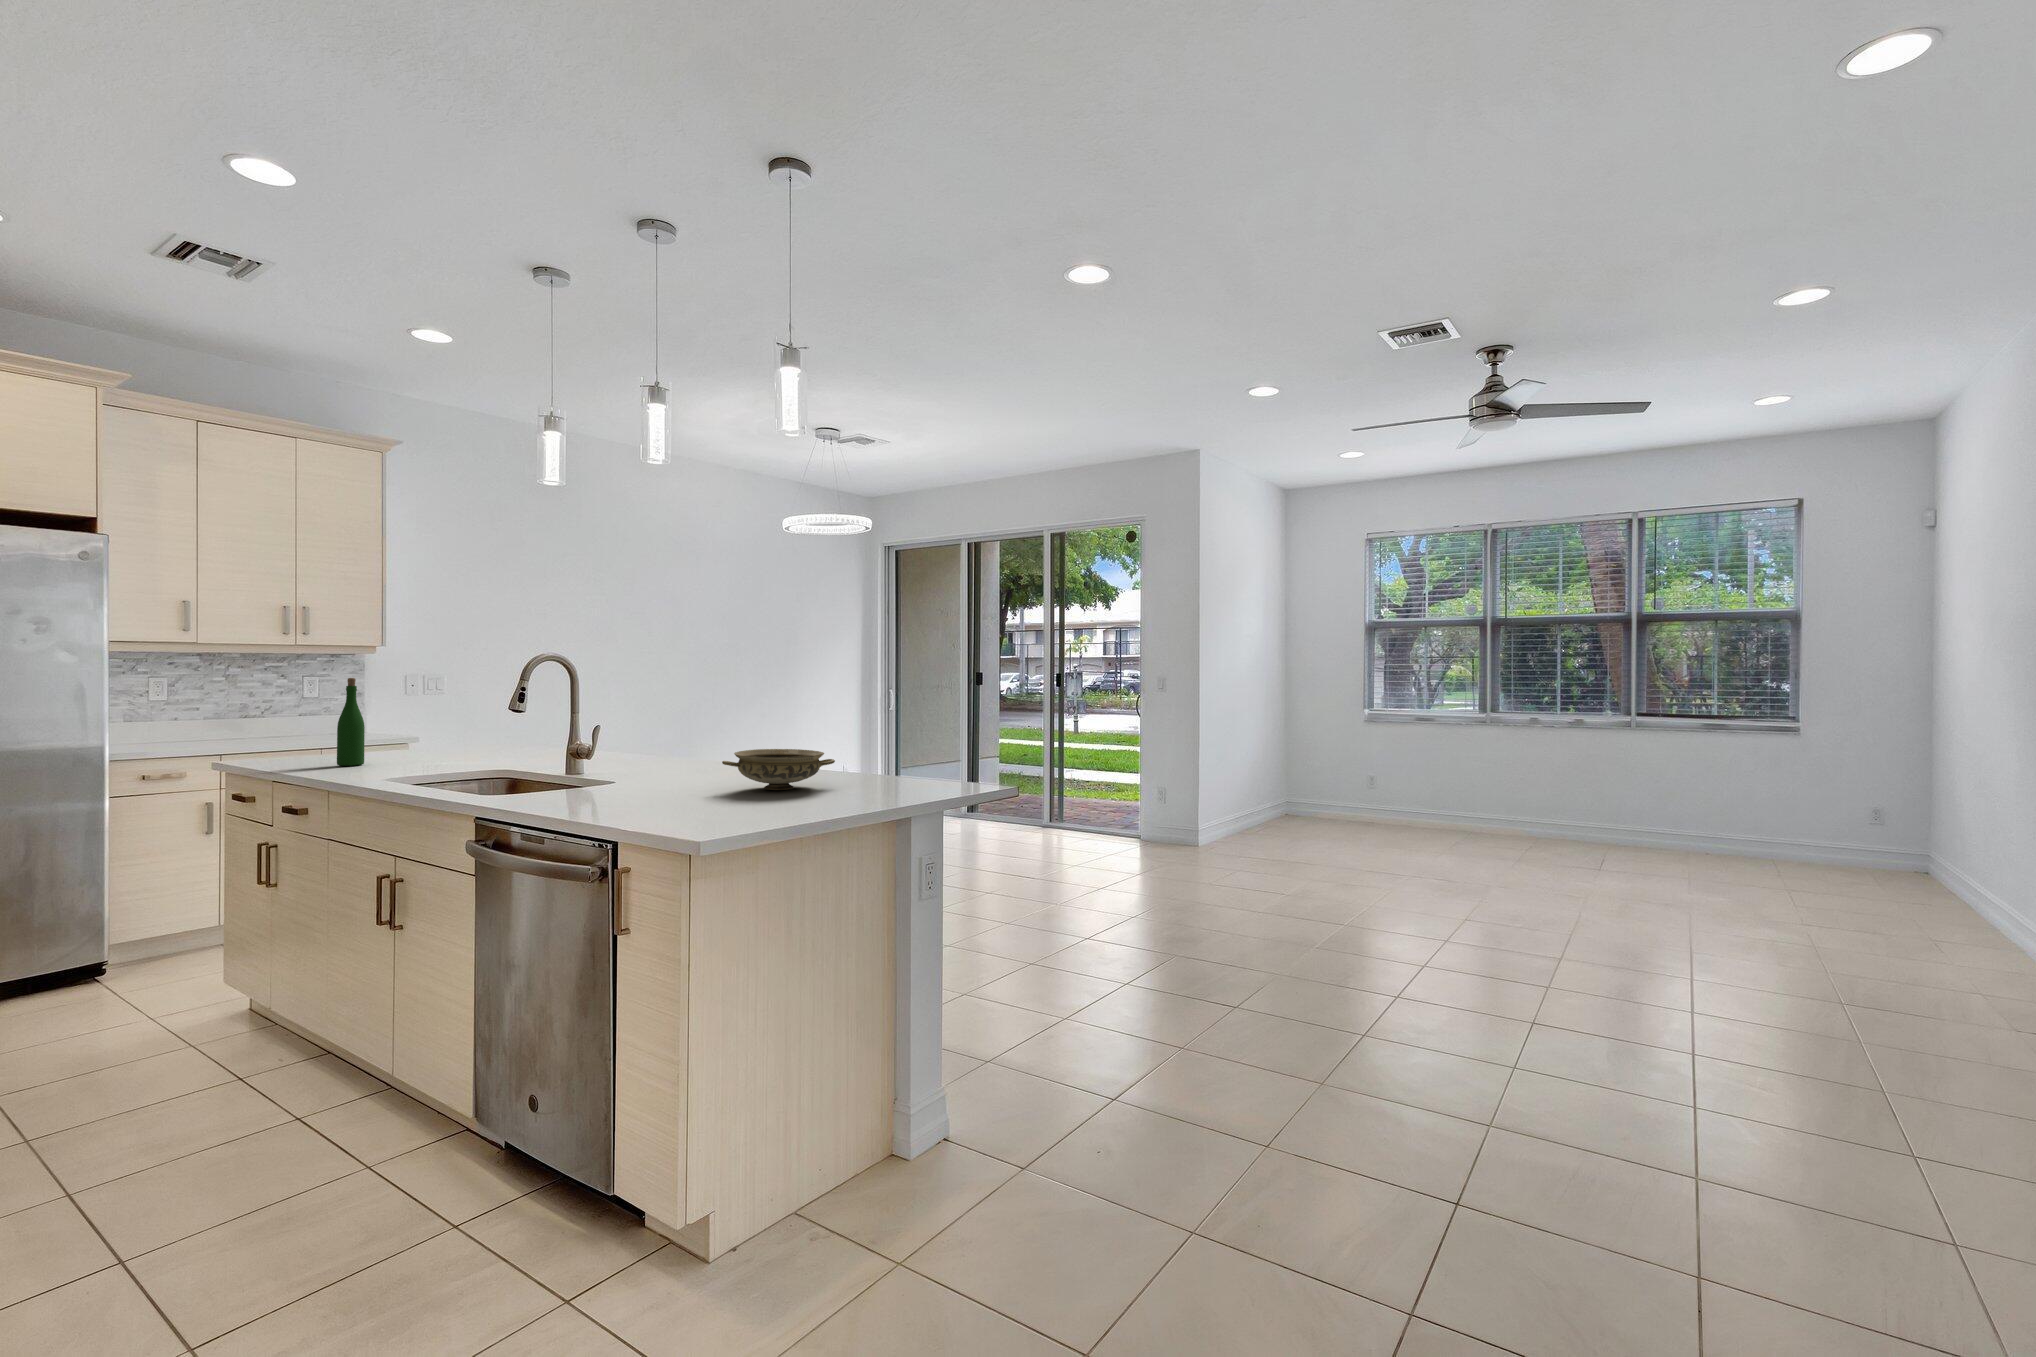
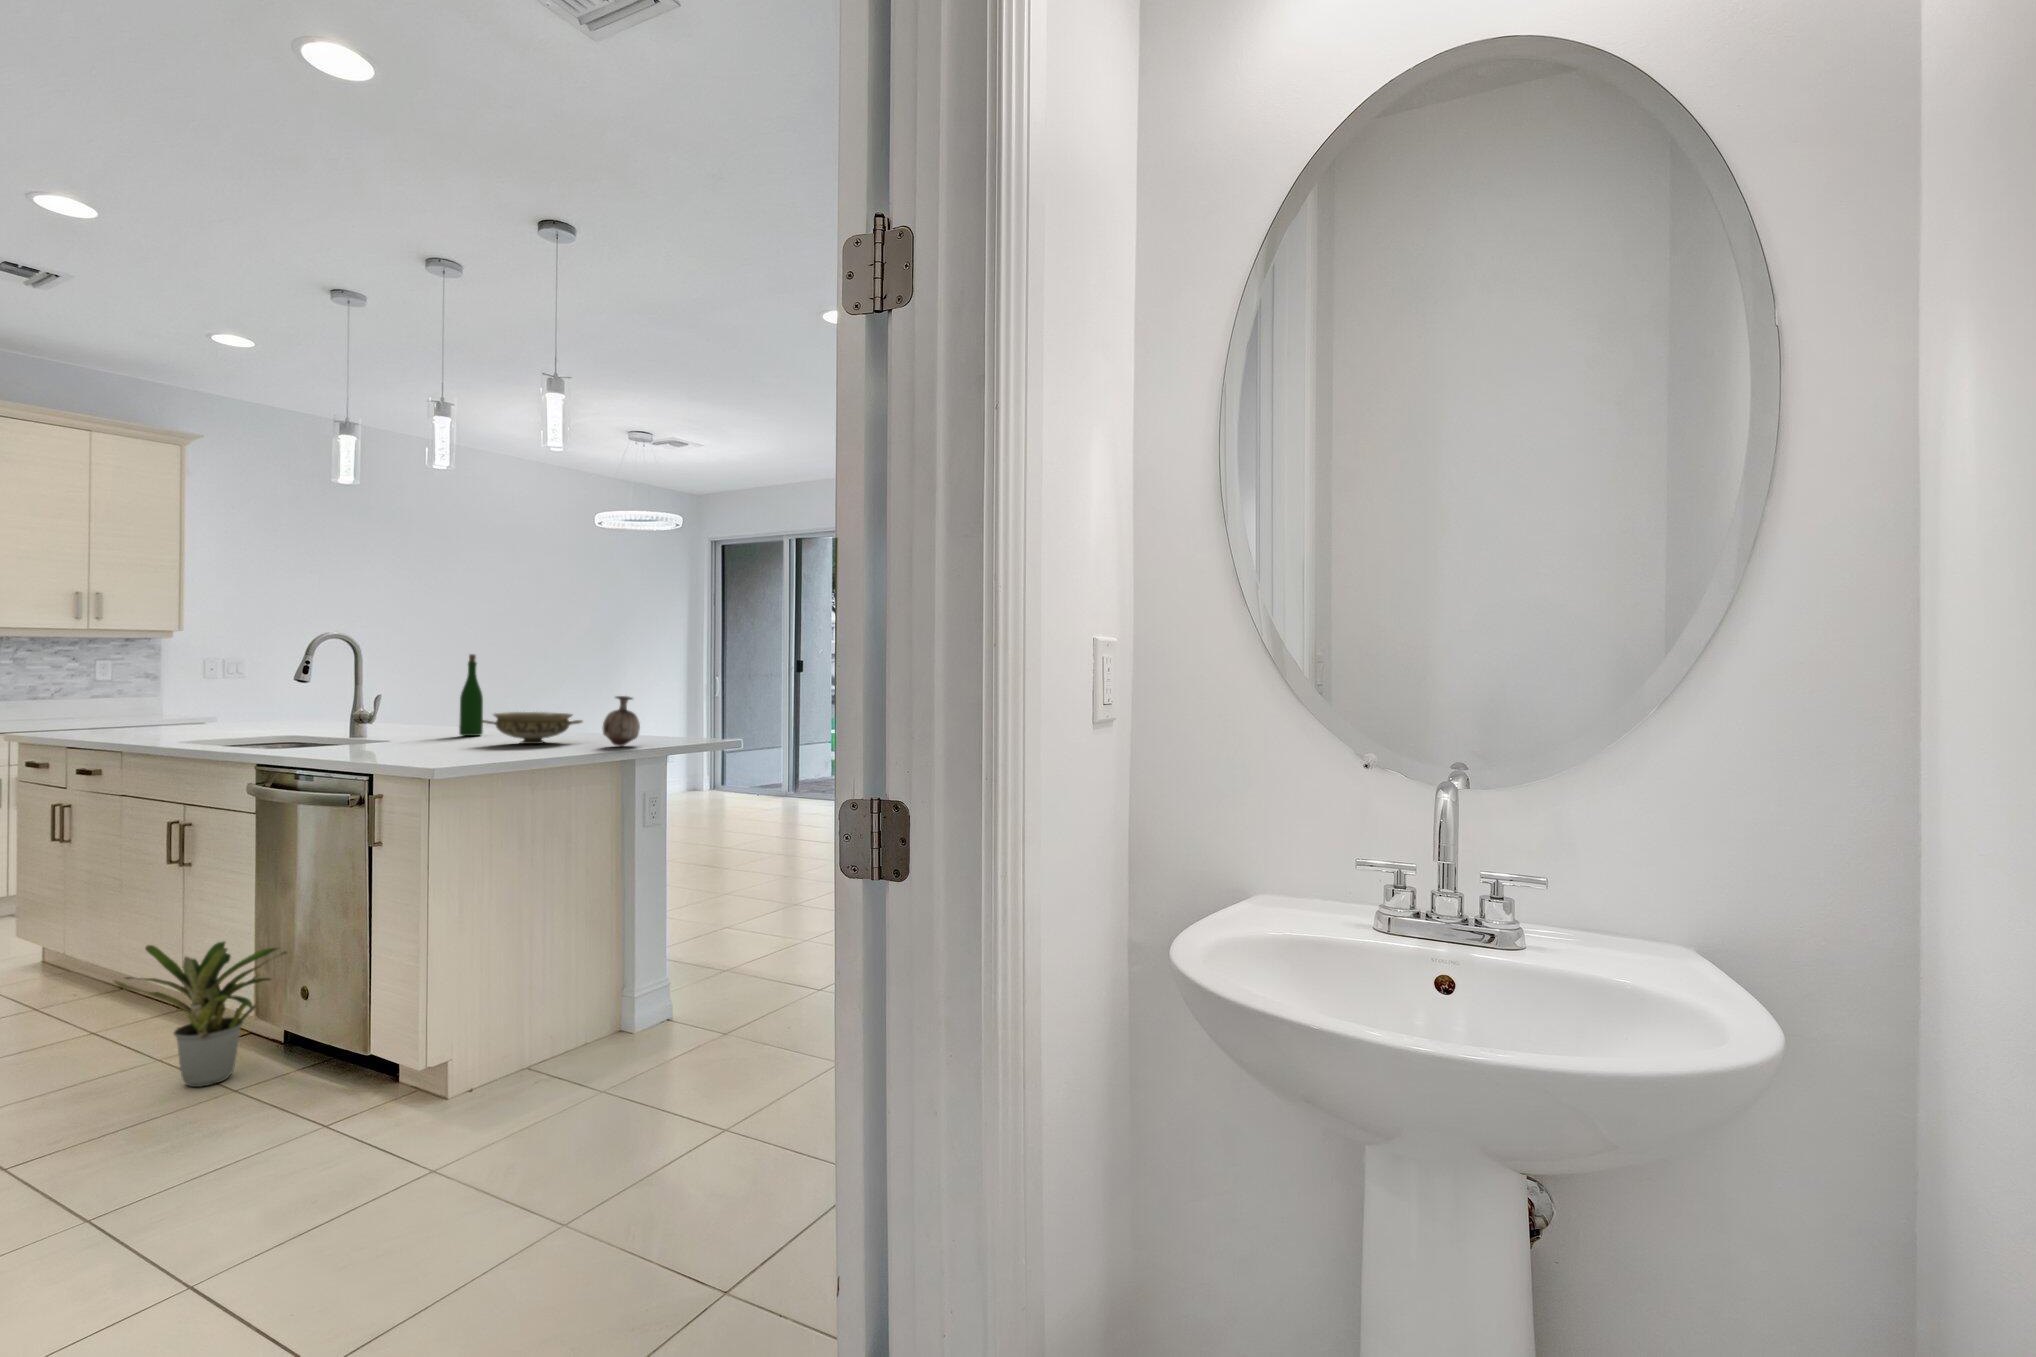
wine bottle: present [337,678,365,766] -> present [459,654,483,736]
vase: none [868,733,911,796] -> present [603,696,640,746]
potted plant: none [316,1042,513,1226] -> present [113,942,287,1087]

